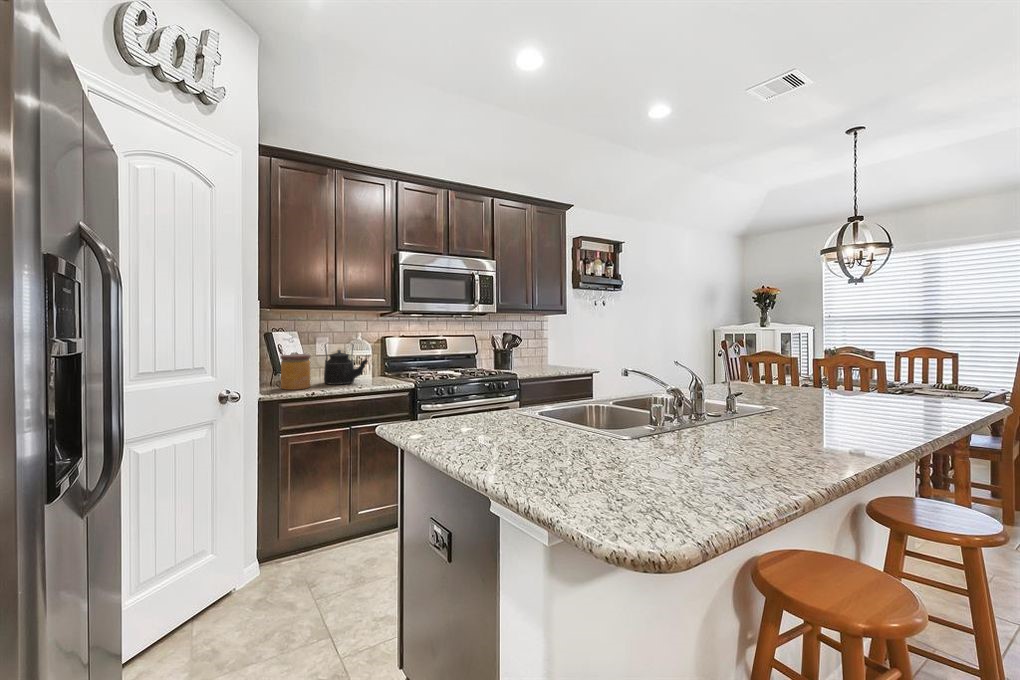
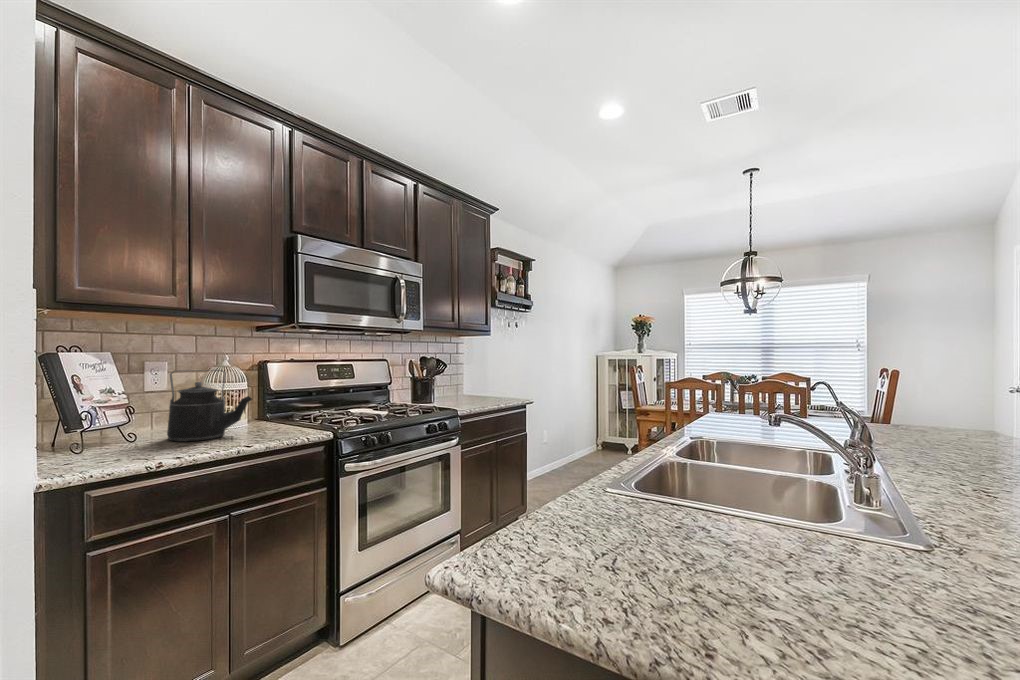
jar: present [281,354,310,390] -> none [80,391,147,458]

